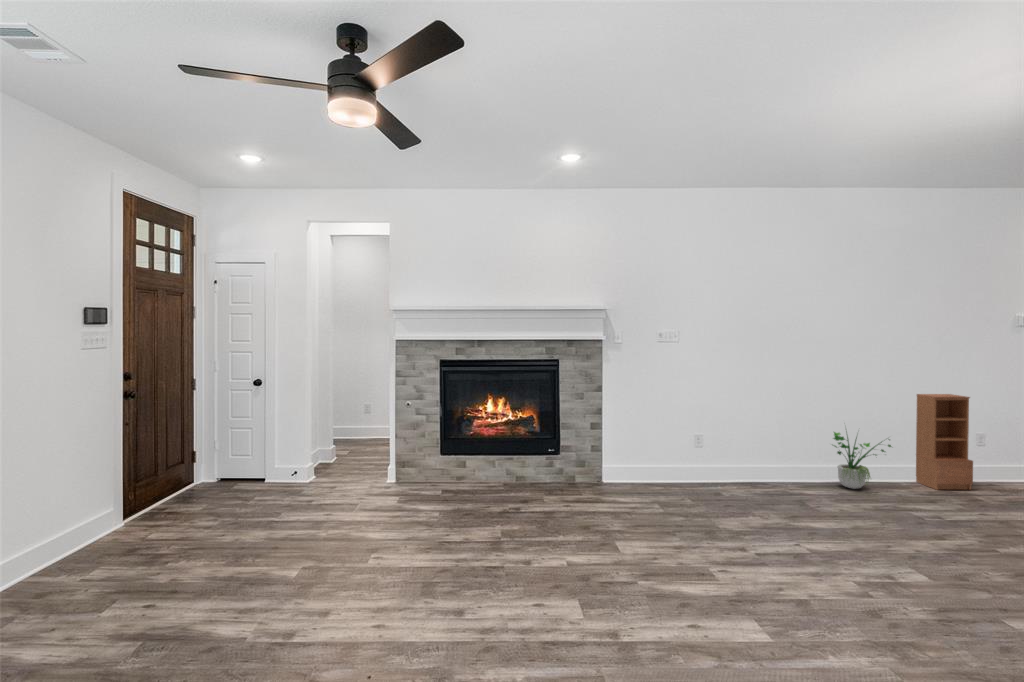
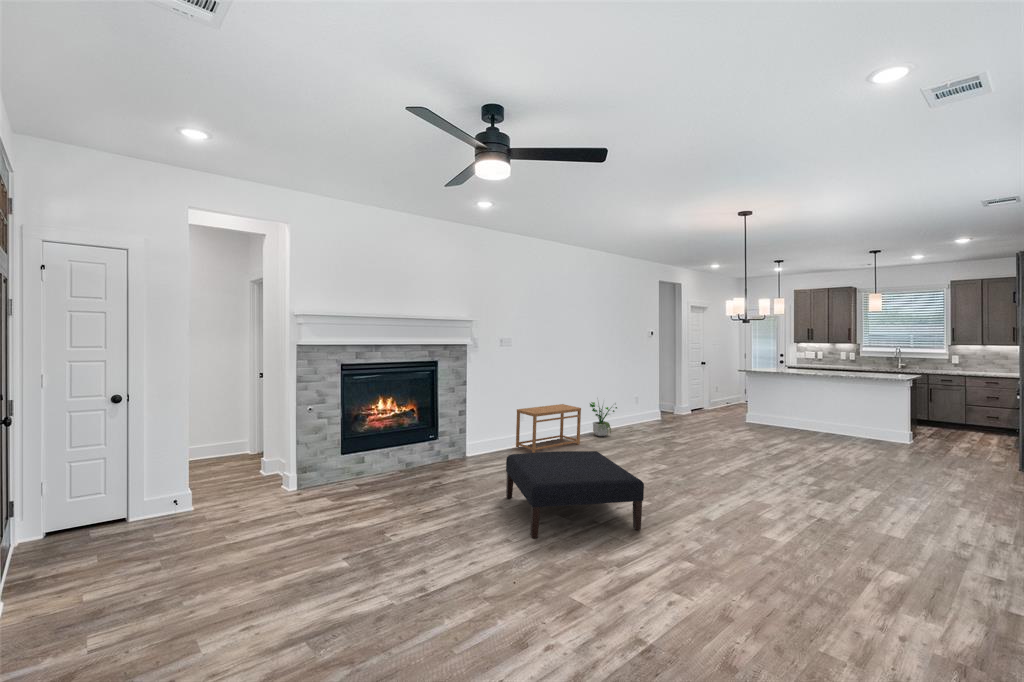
bookcase: present [916,394,973,490] -> none [621,374,648,431]
side table: none [685,430,793,494] -> present [516,404,581,453]
ottoman: none [506,479,704,630] -> present [506,451,644,538]

